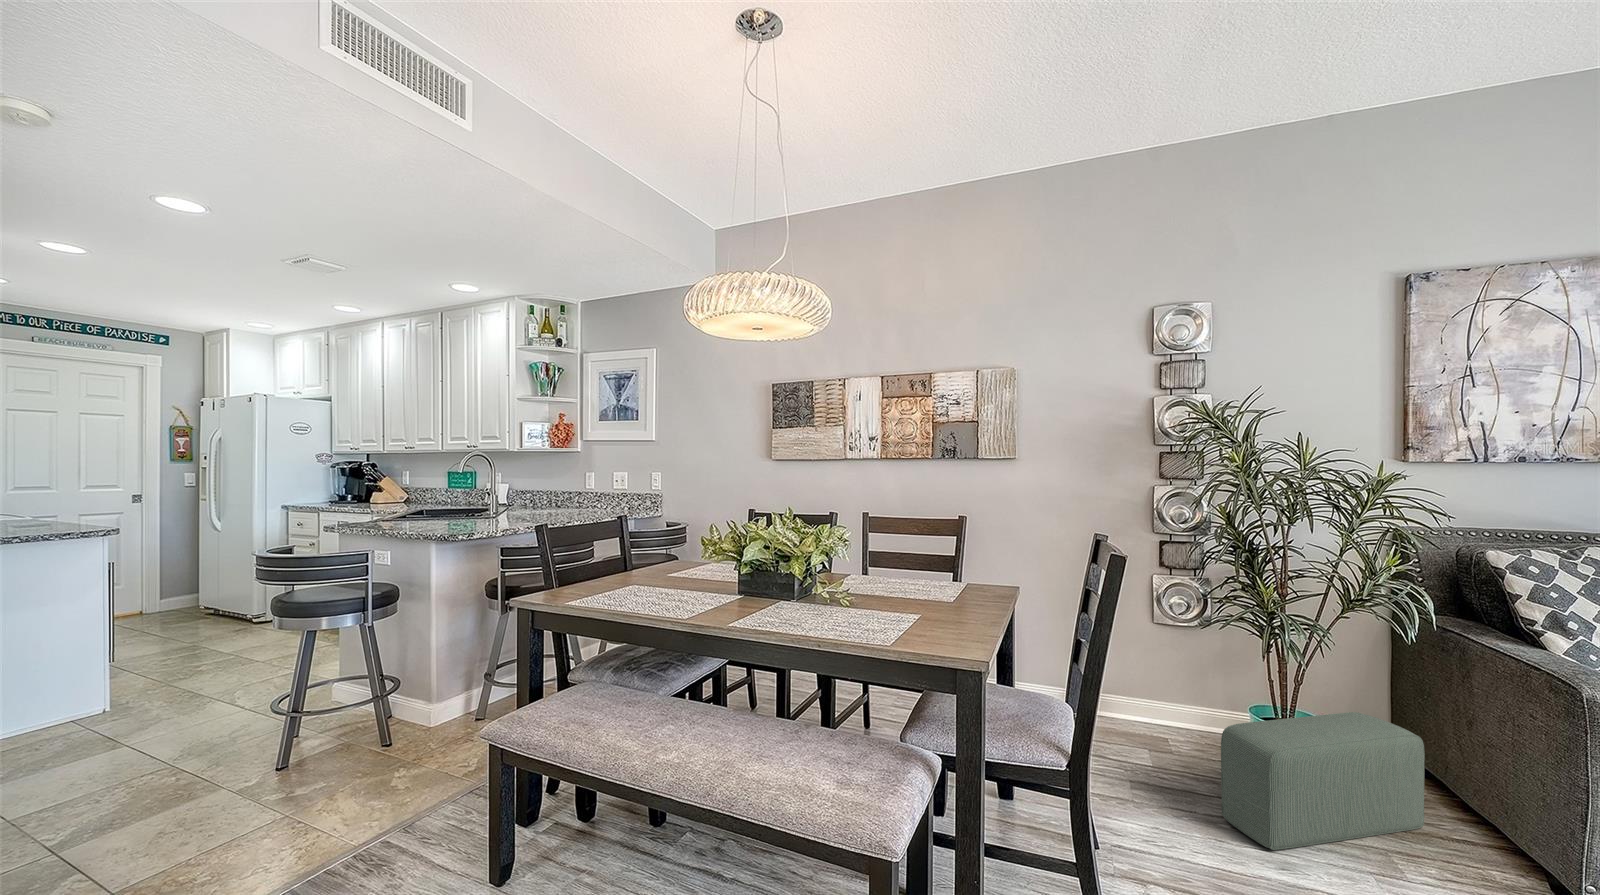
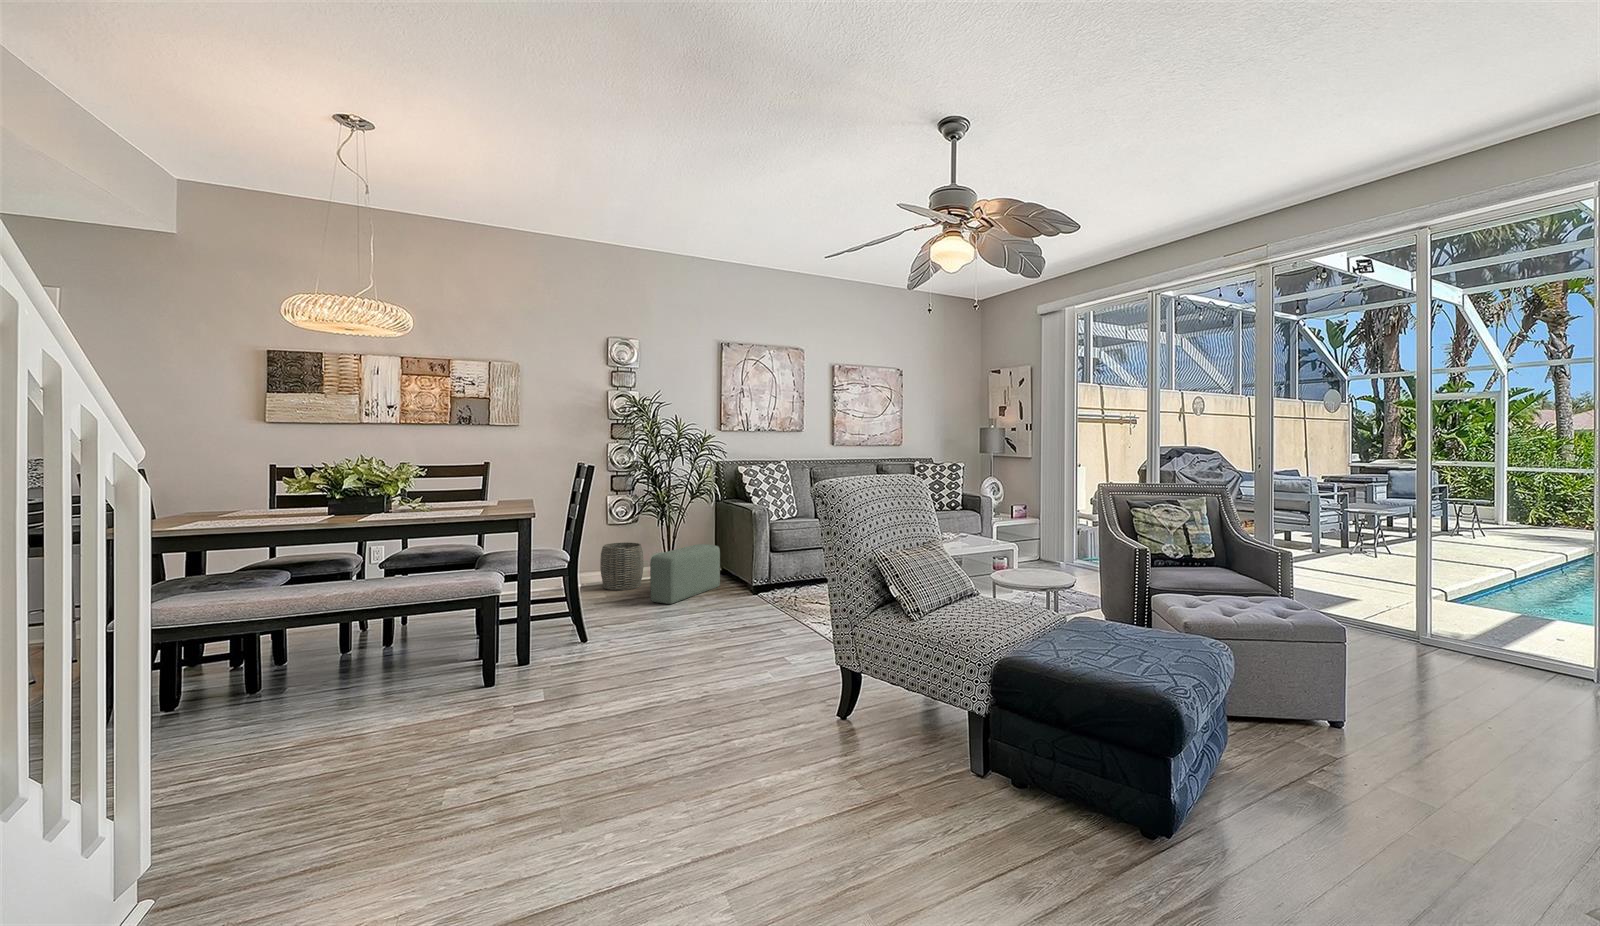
woven basket: none [1135,655,1220,755] -> present [600,542,643,590]

